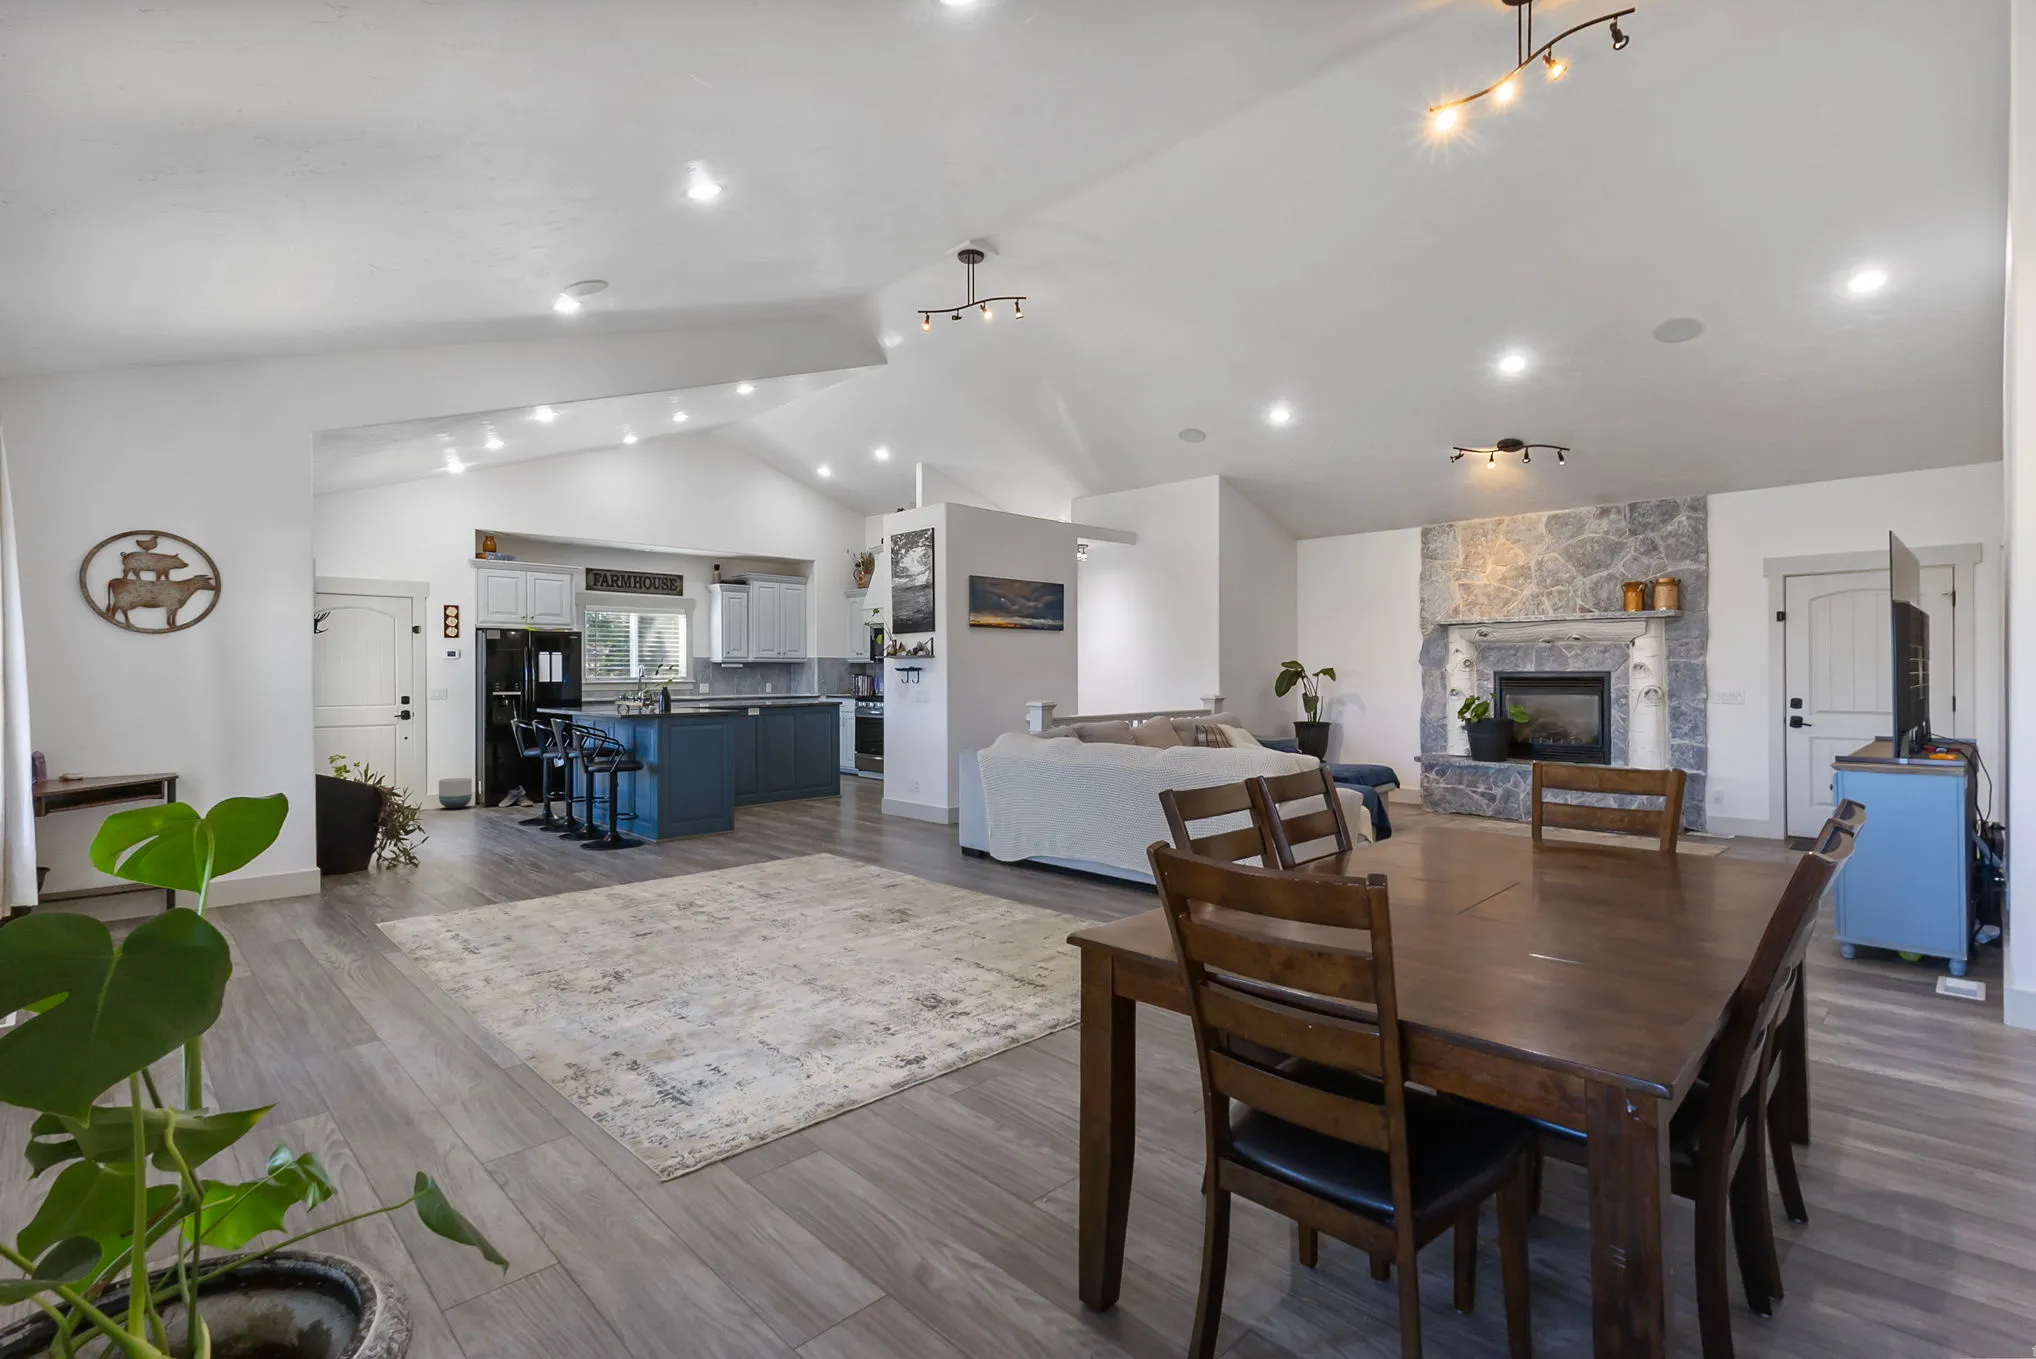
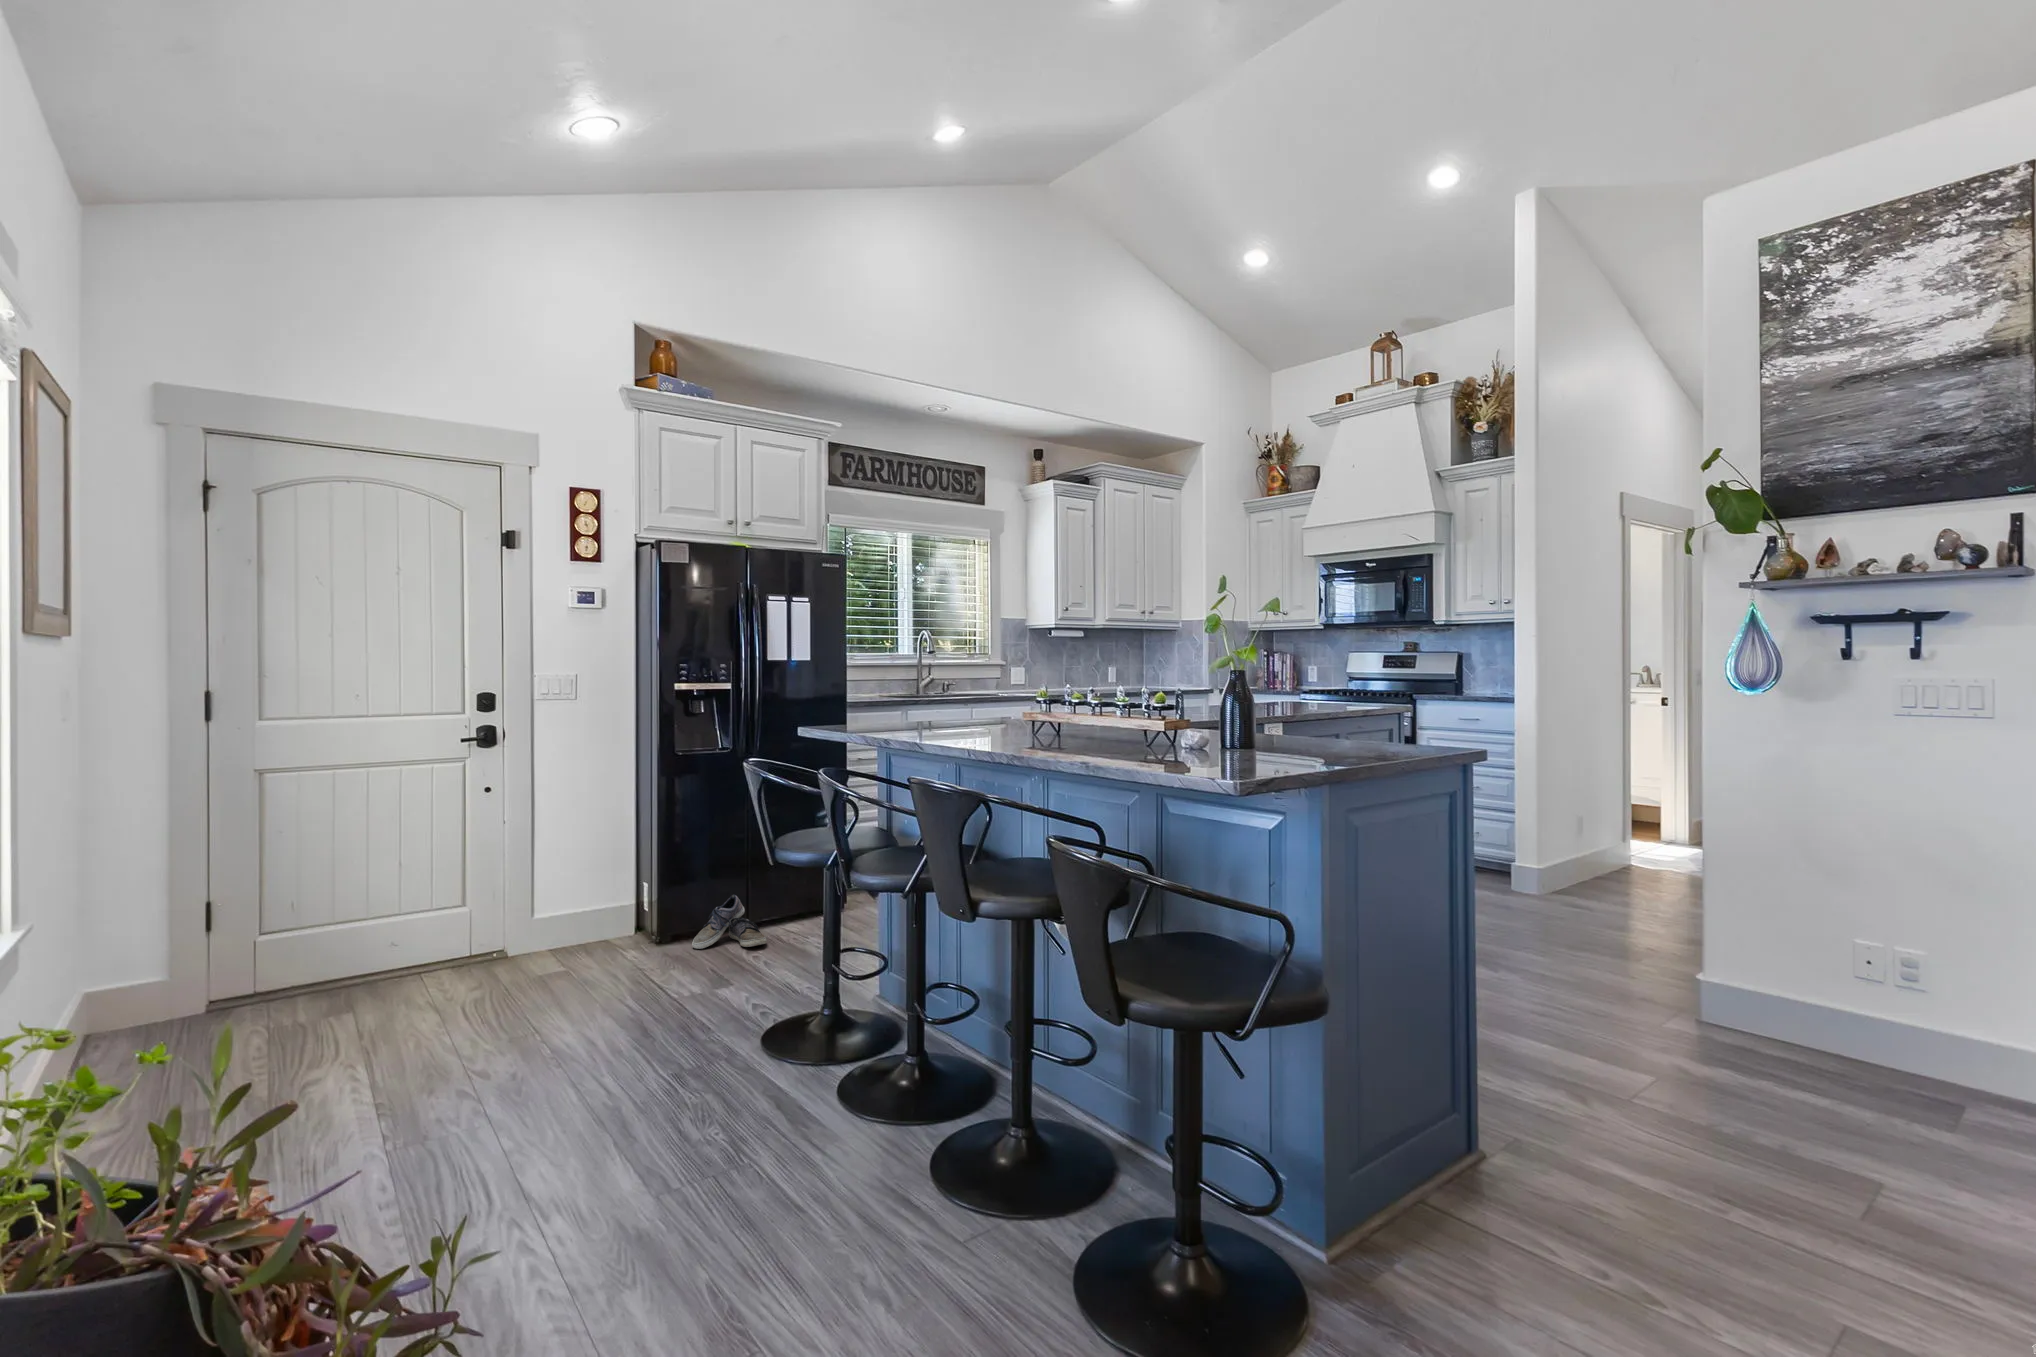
planter: present [439,778,472,809] -> none [562,879,633,954]

